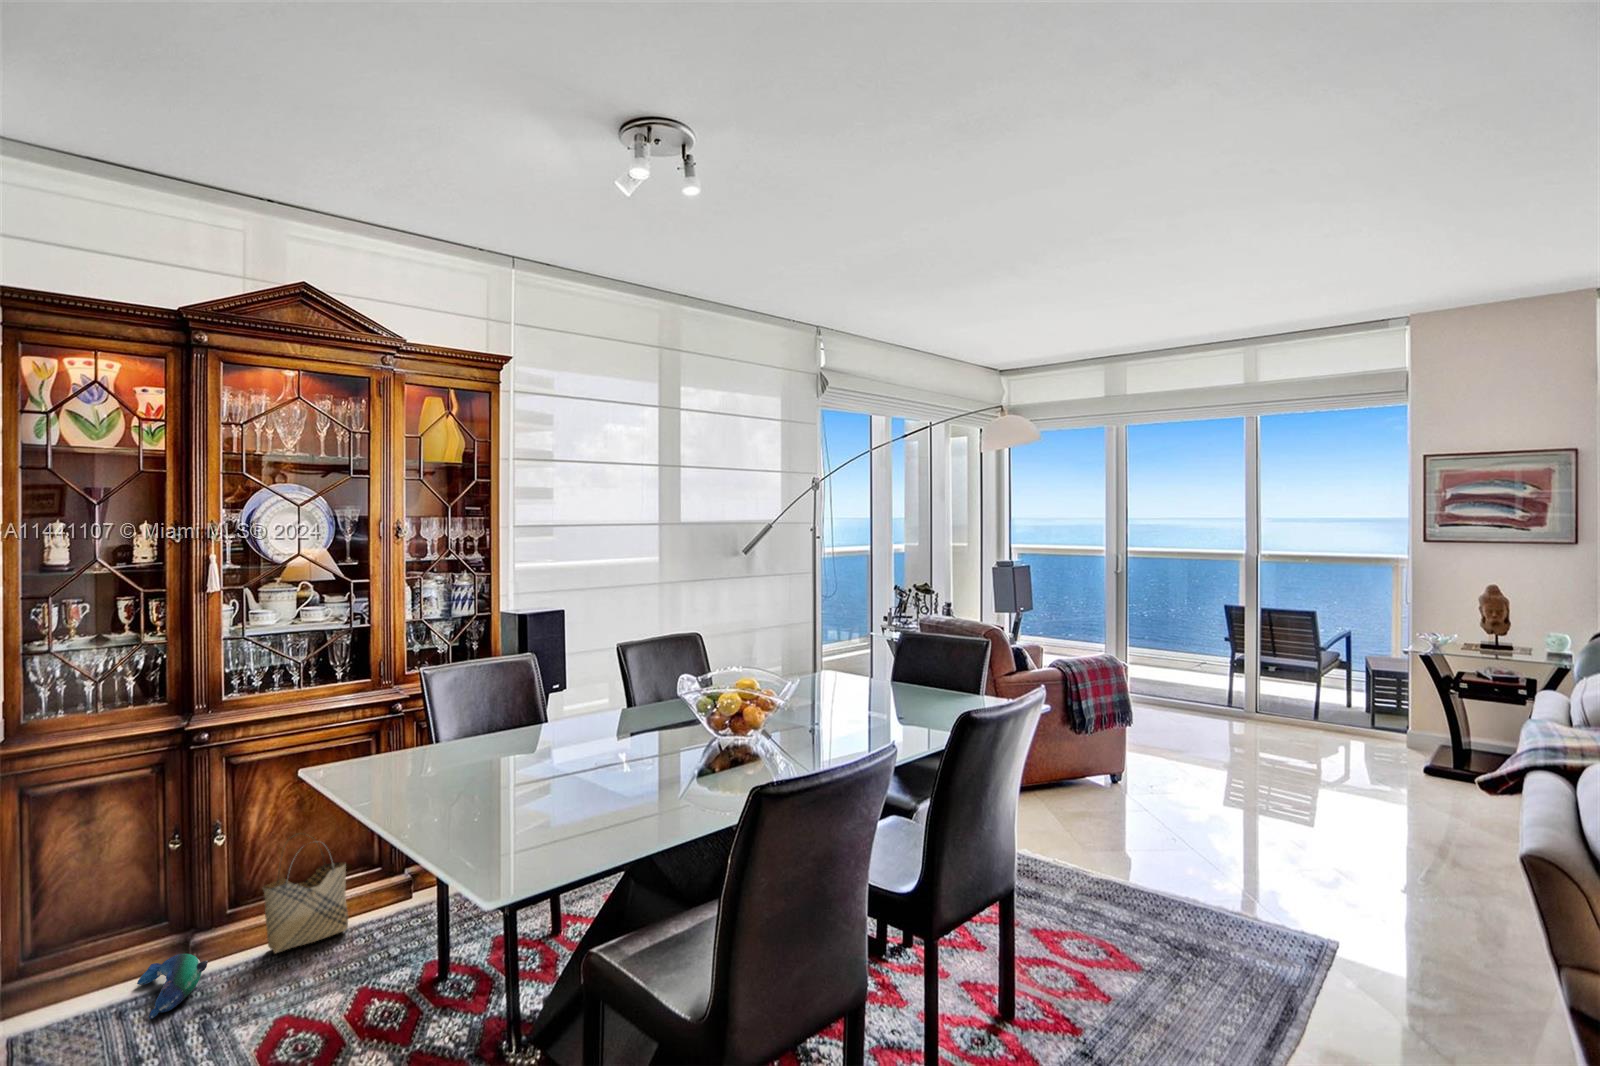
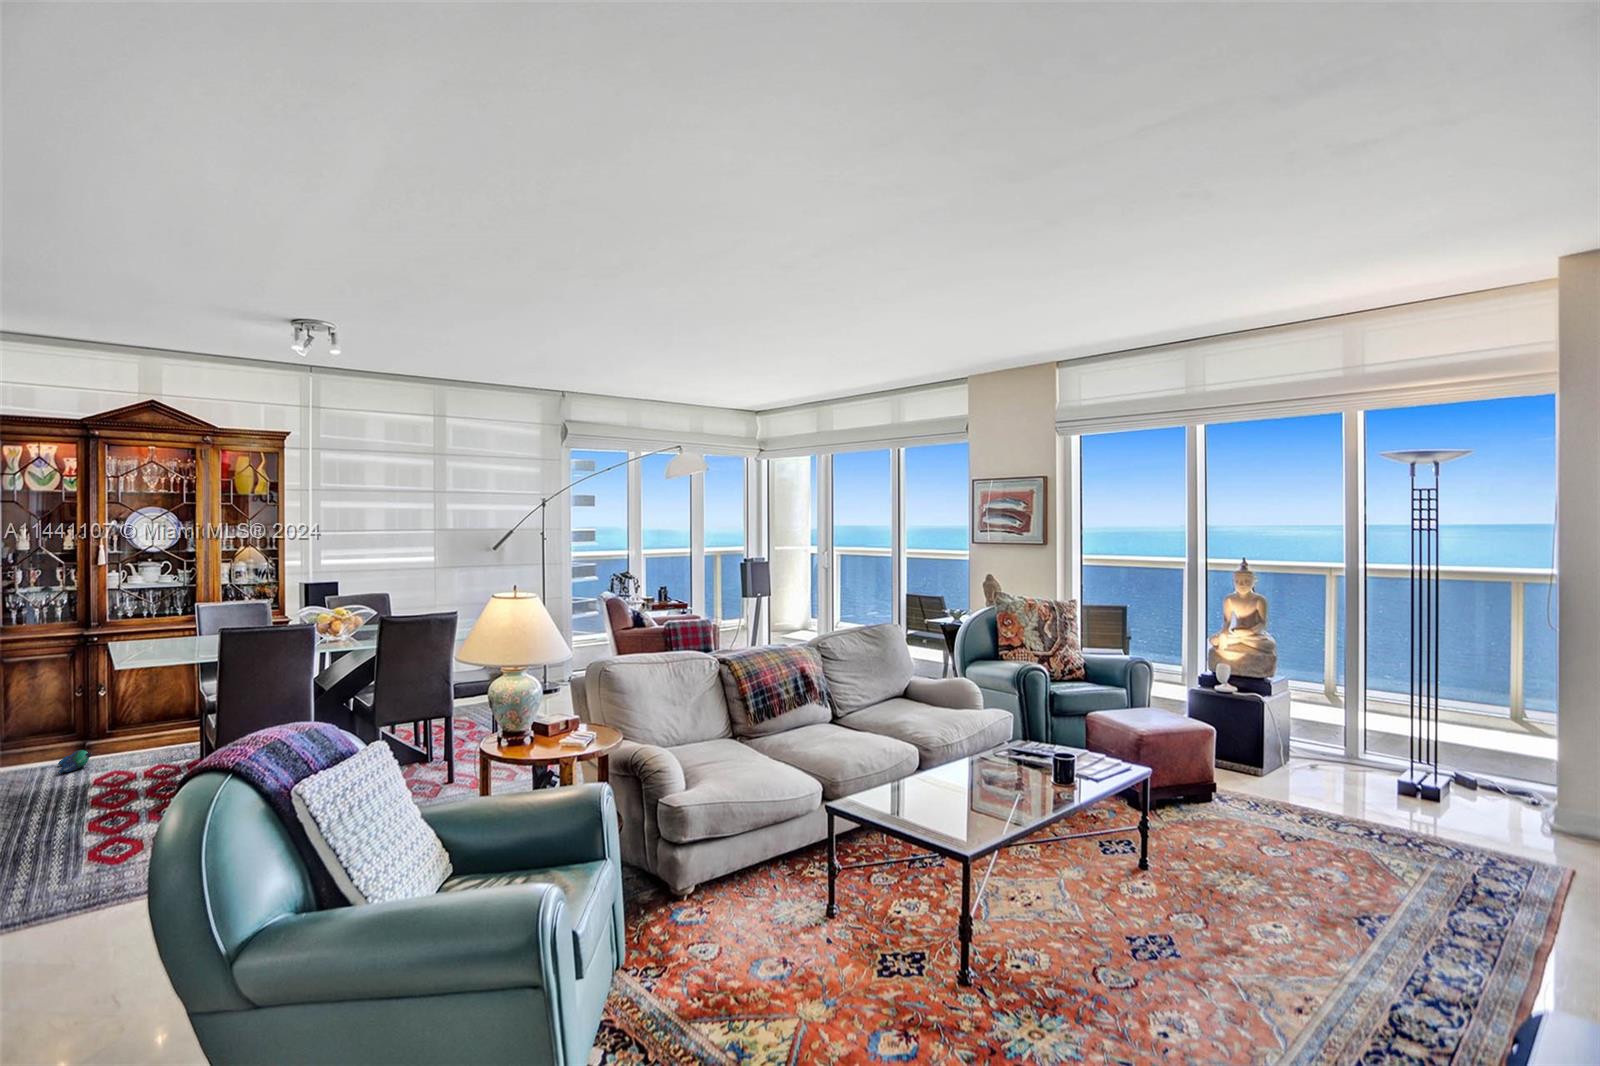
woven basket: present [263,833,348,953] -> none [125,697,176,756]

